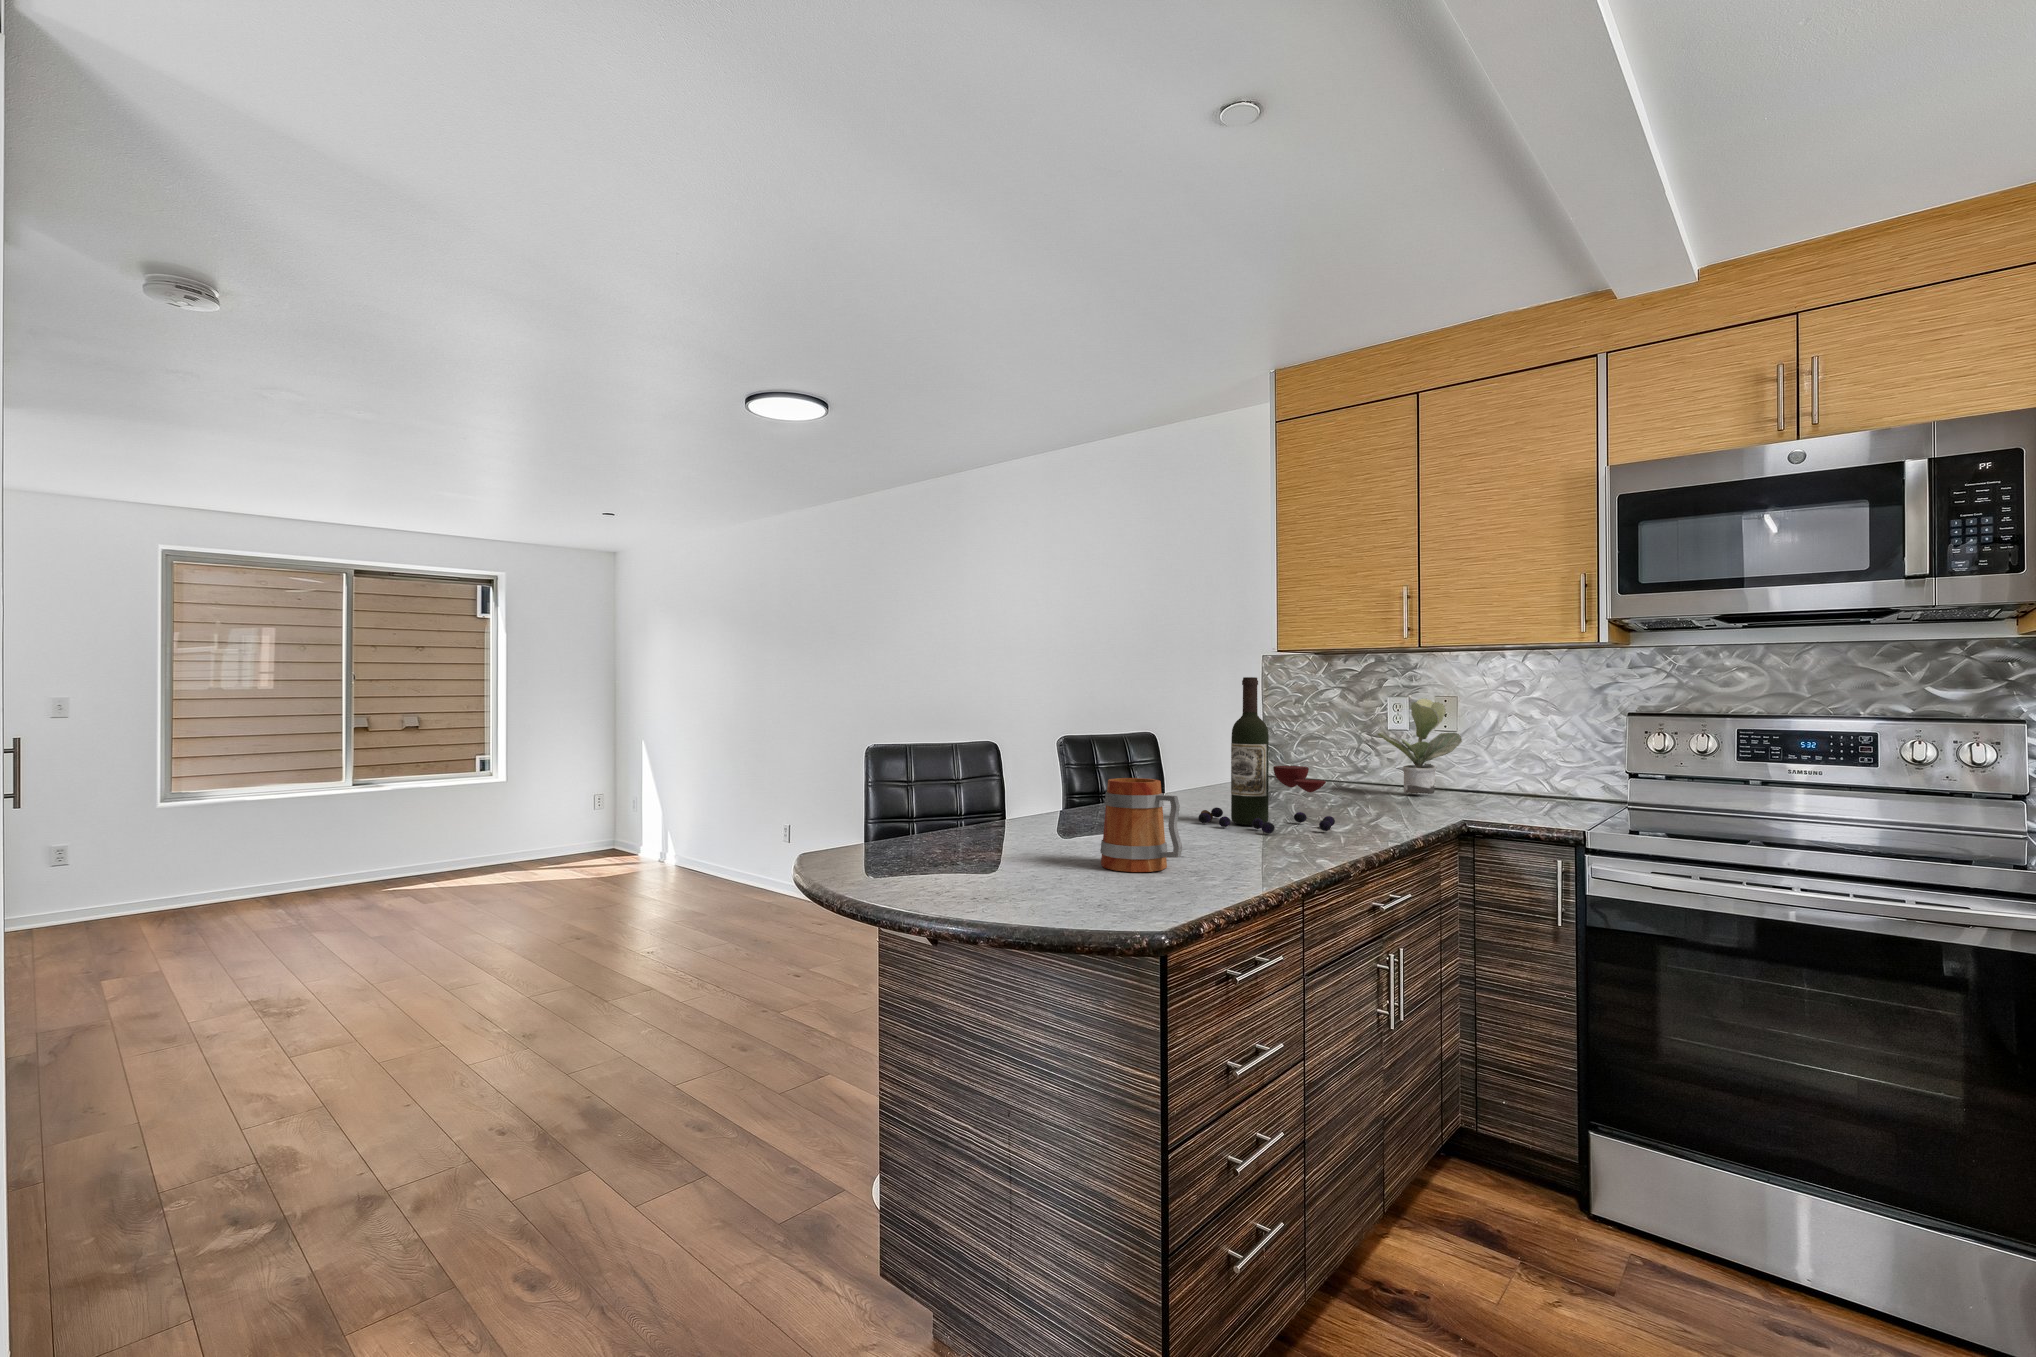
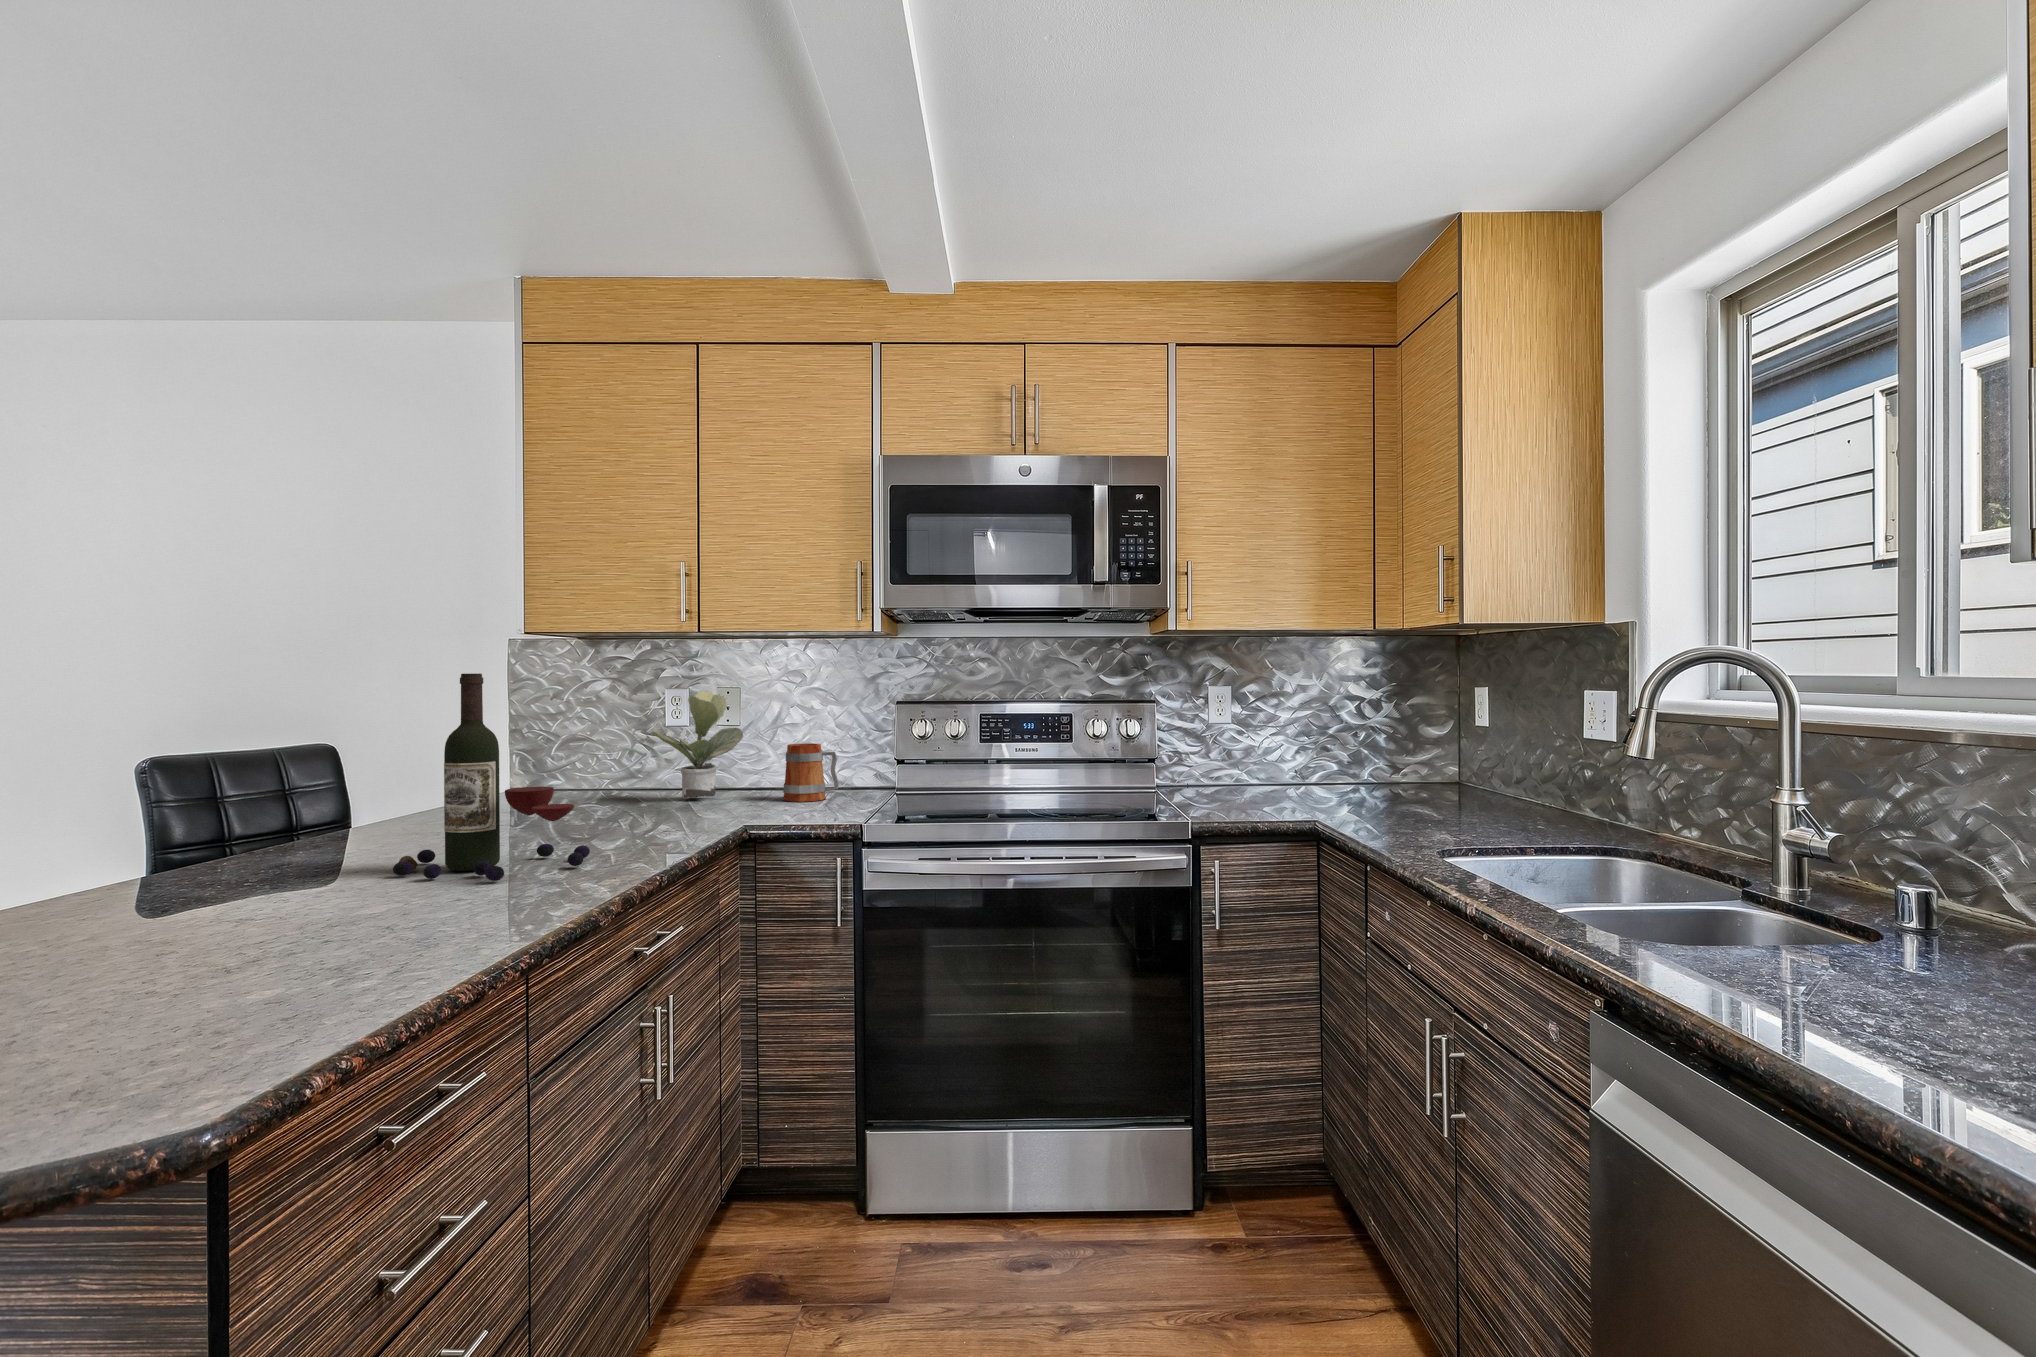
mug: present [1100,778,1182,872] -> present [783,743,839,802]

